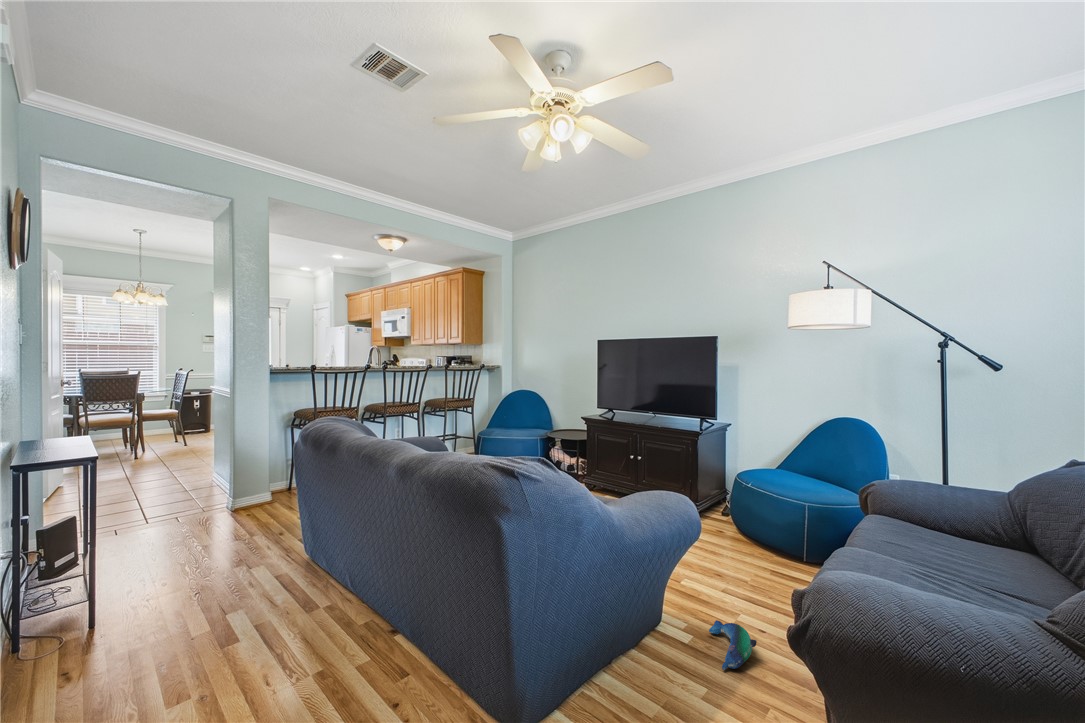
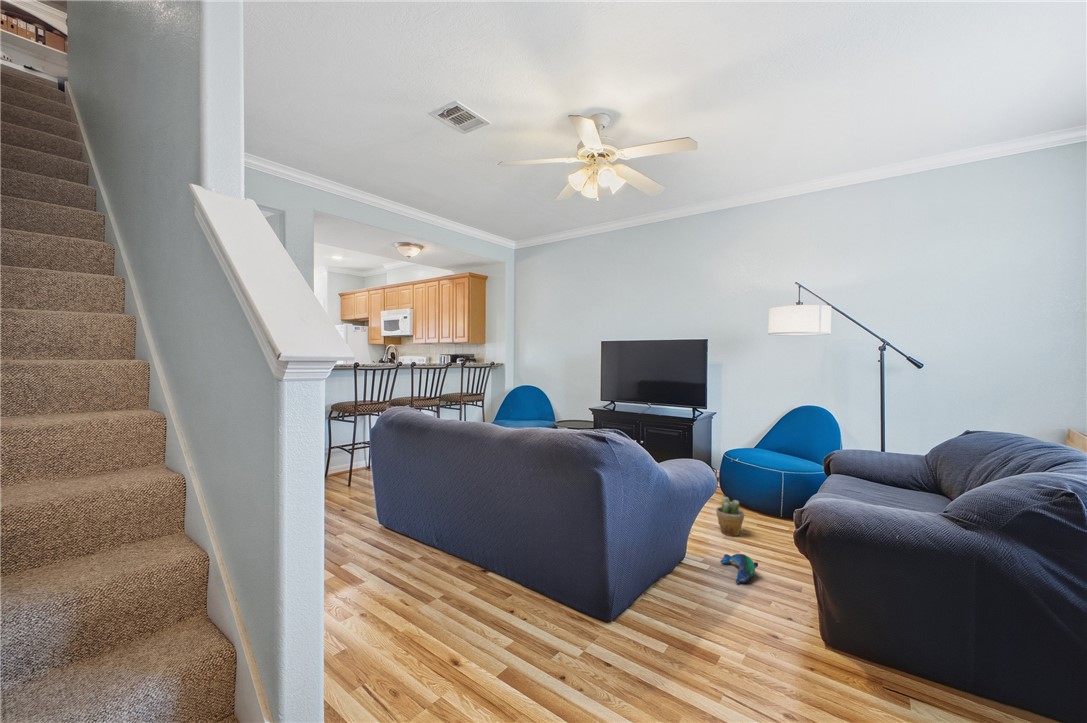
potted plant: none [715,537,752,589] -> present [716,497,744,536]

